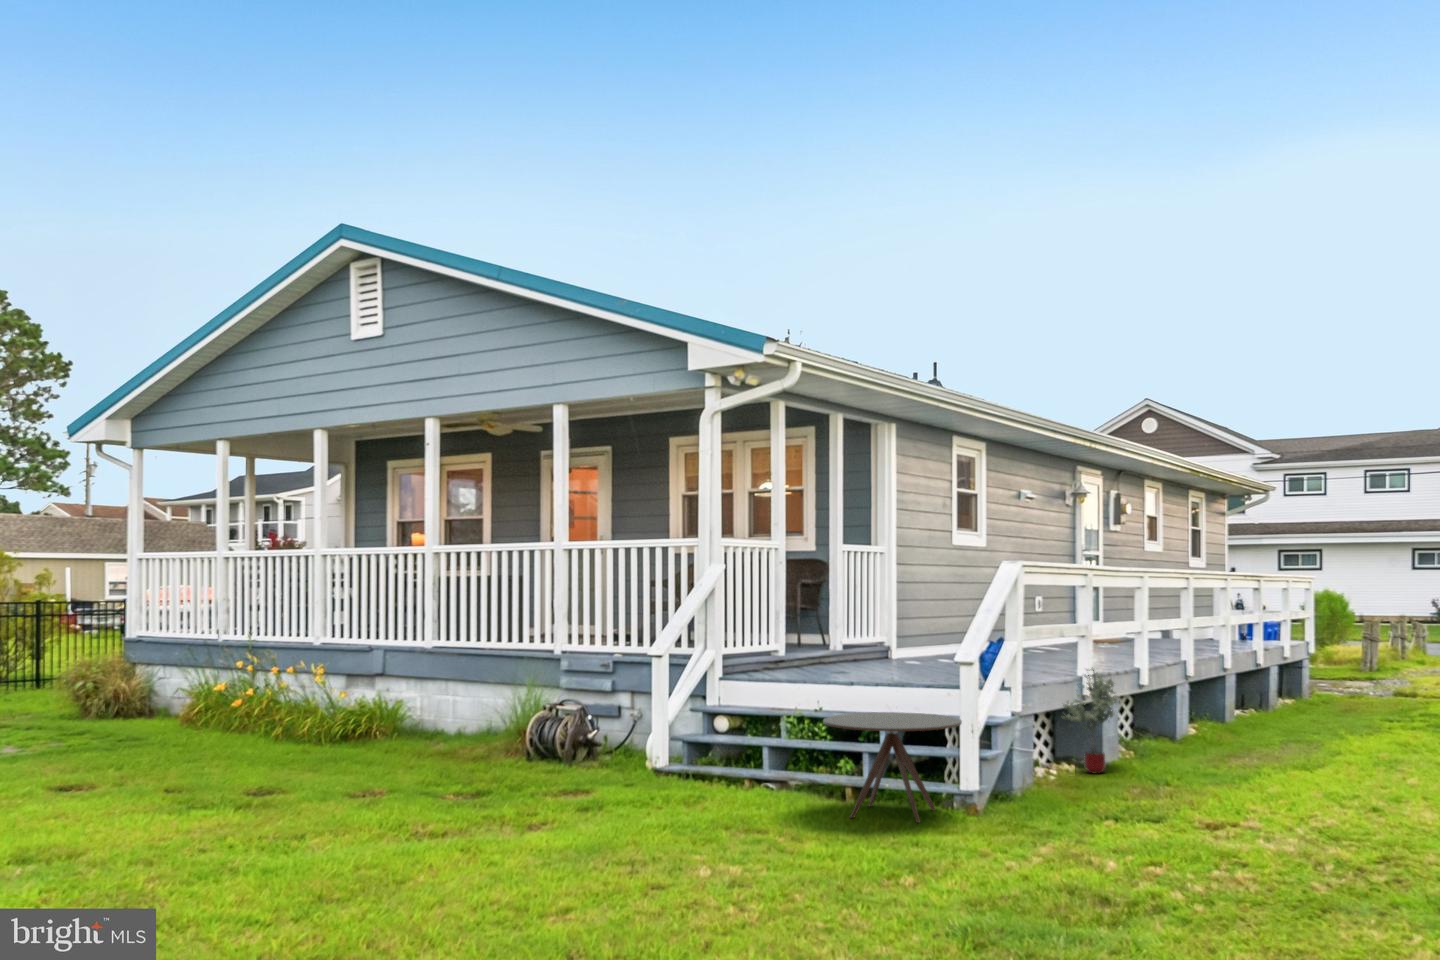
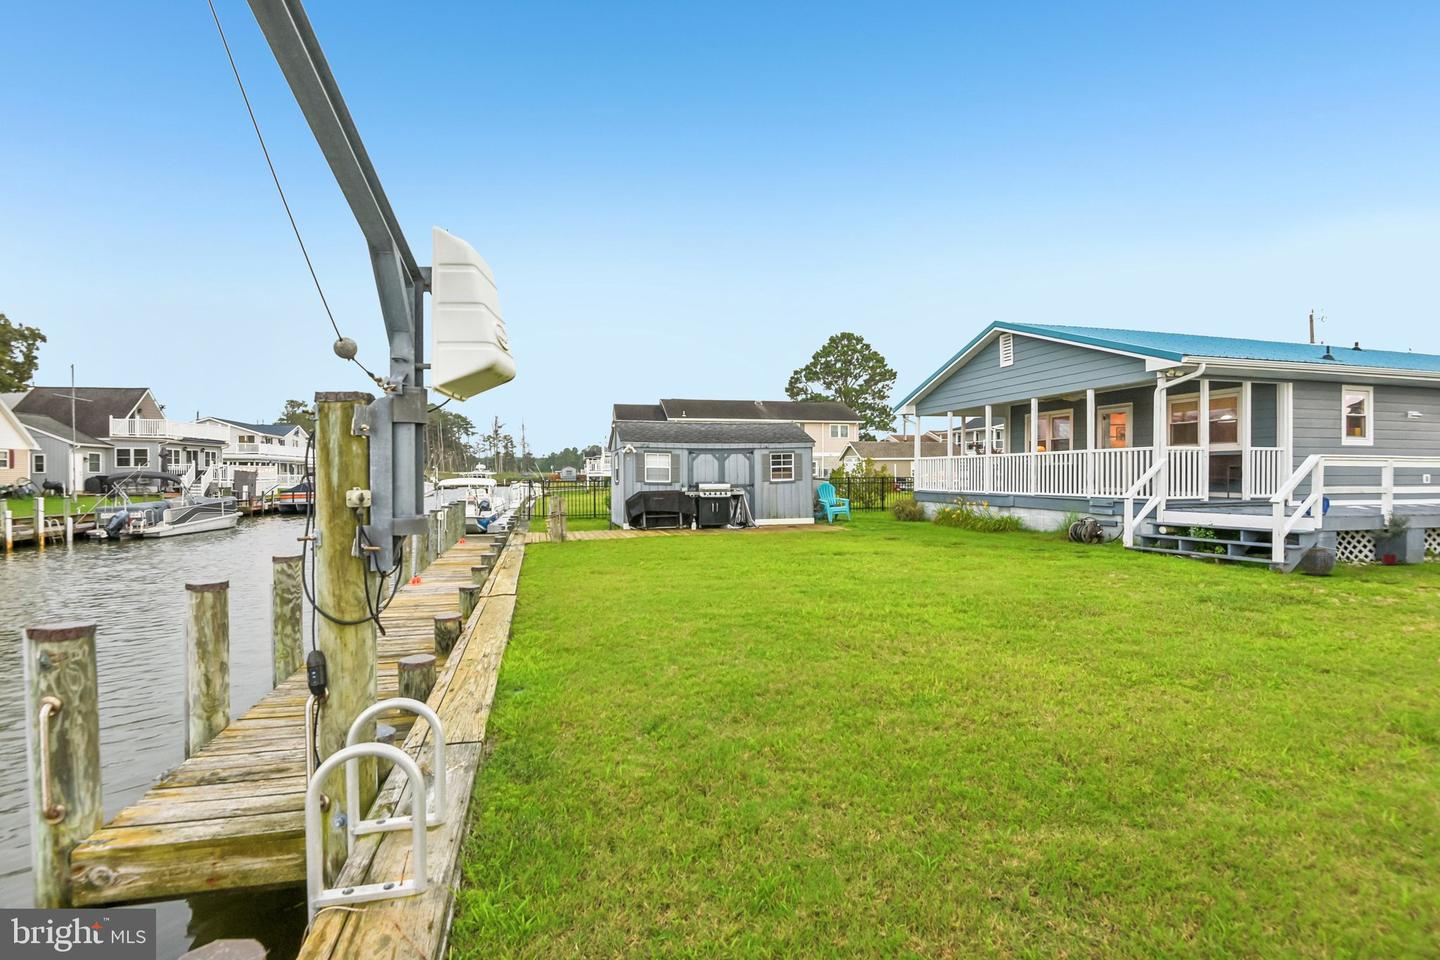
round table: present [823,712,962,823] -> none [1194,524,1271,571]
woven basket: none [1014,759,1068,818] -> present [1301,548,1334,575]

